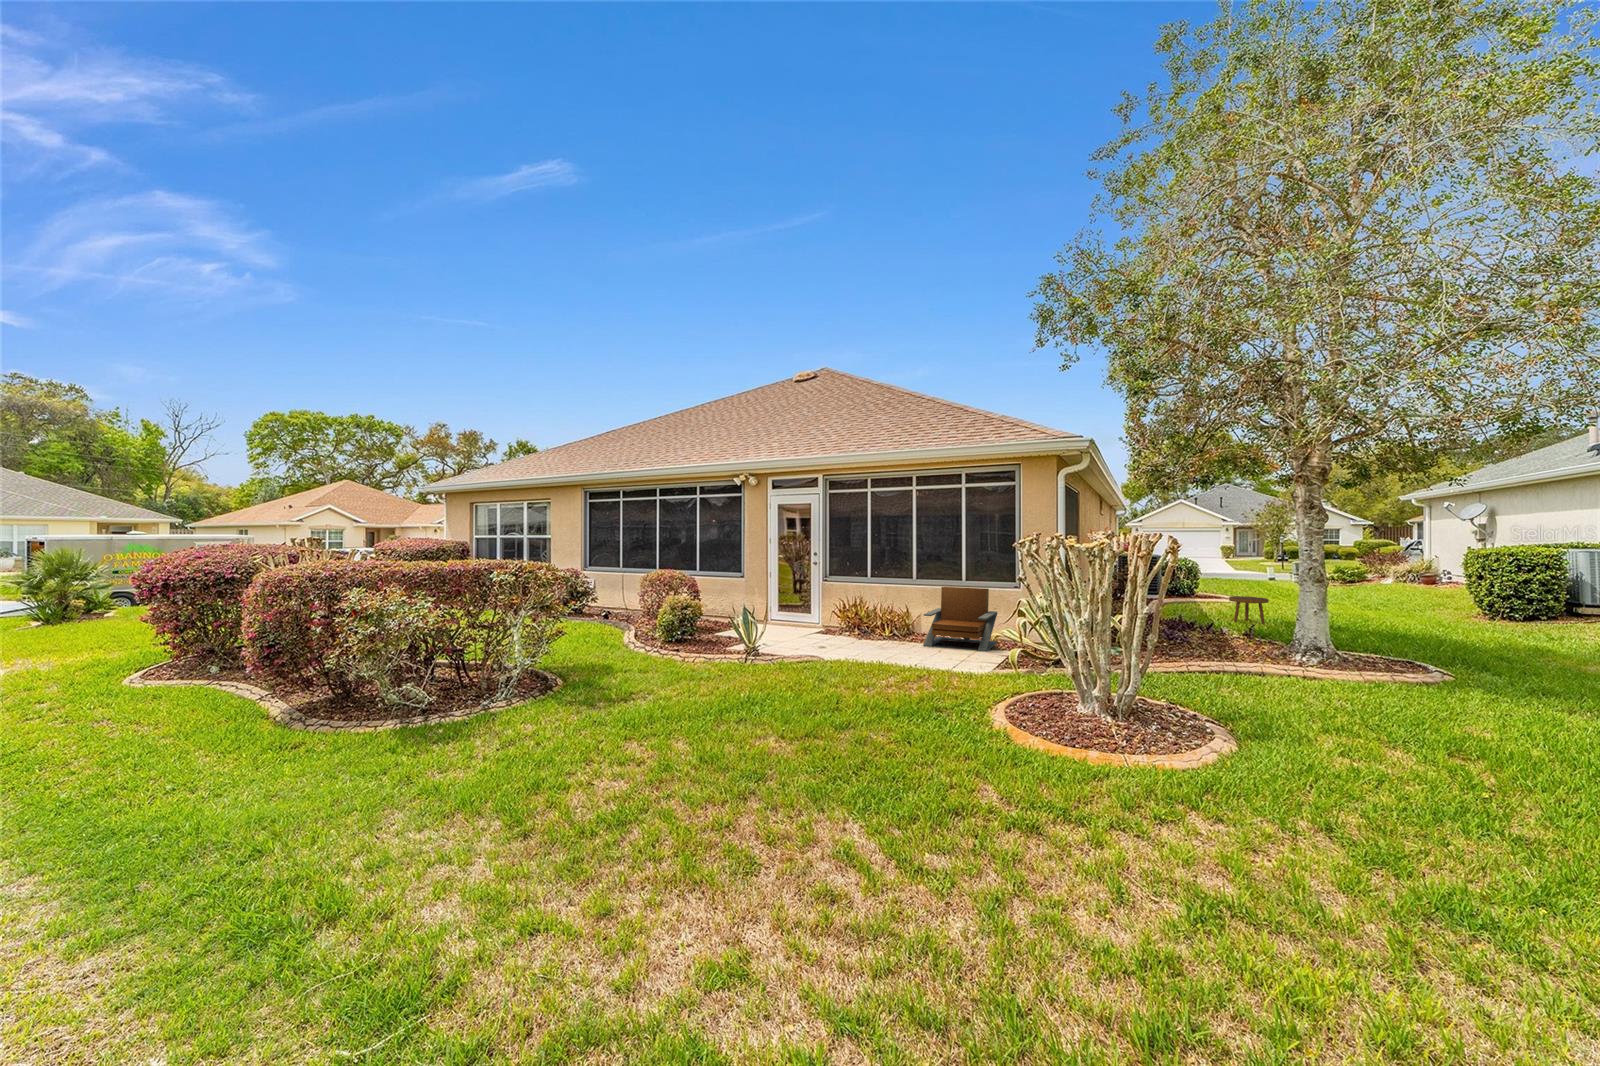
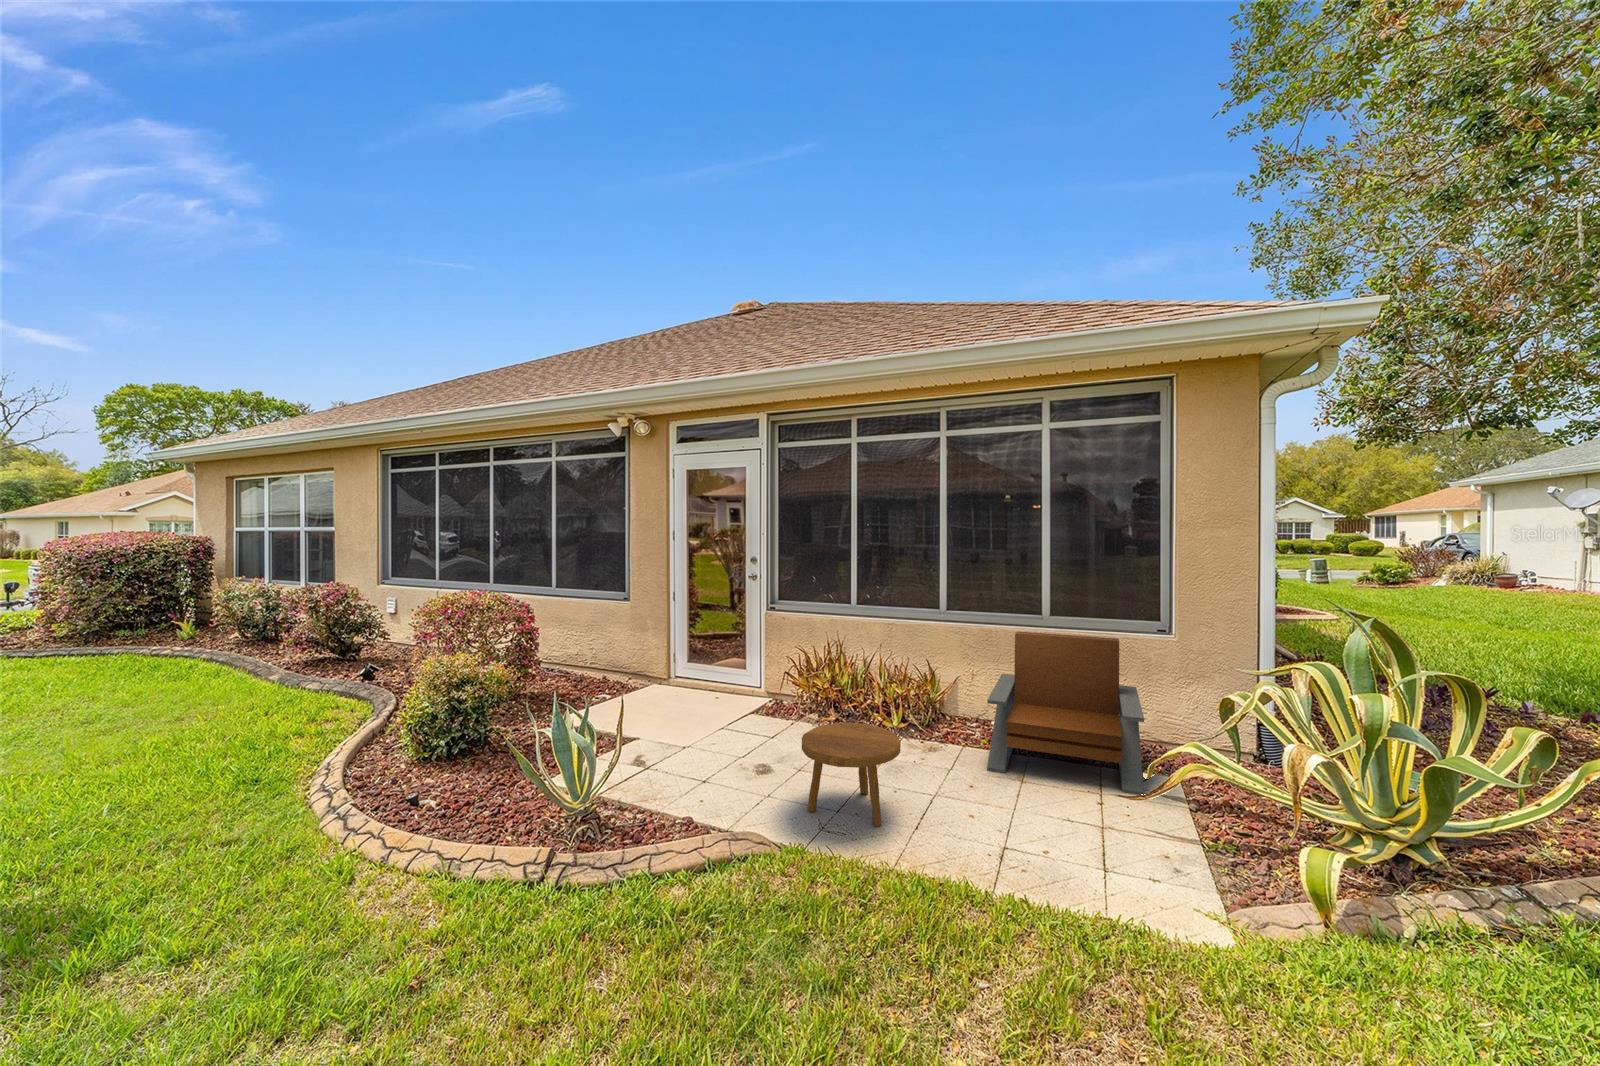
footstool: present [1229,596,1269,624] -> present [802,722,901,827]

